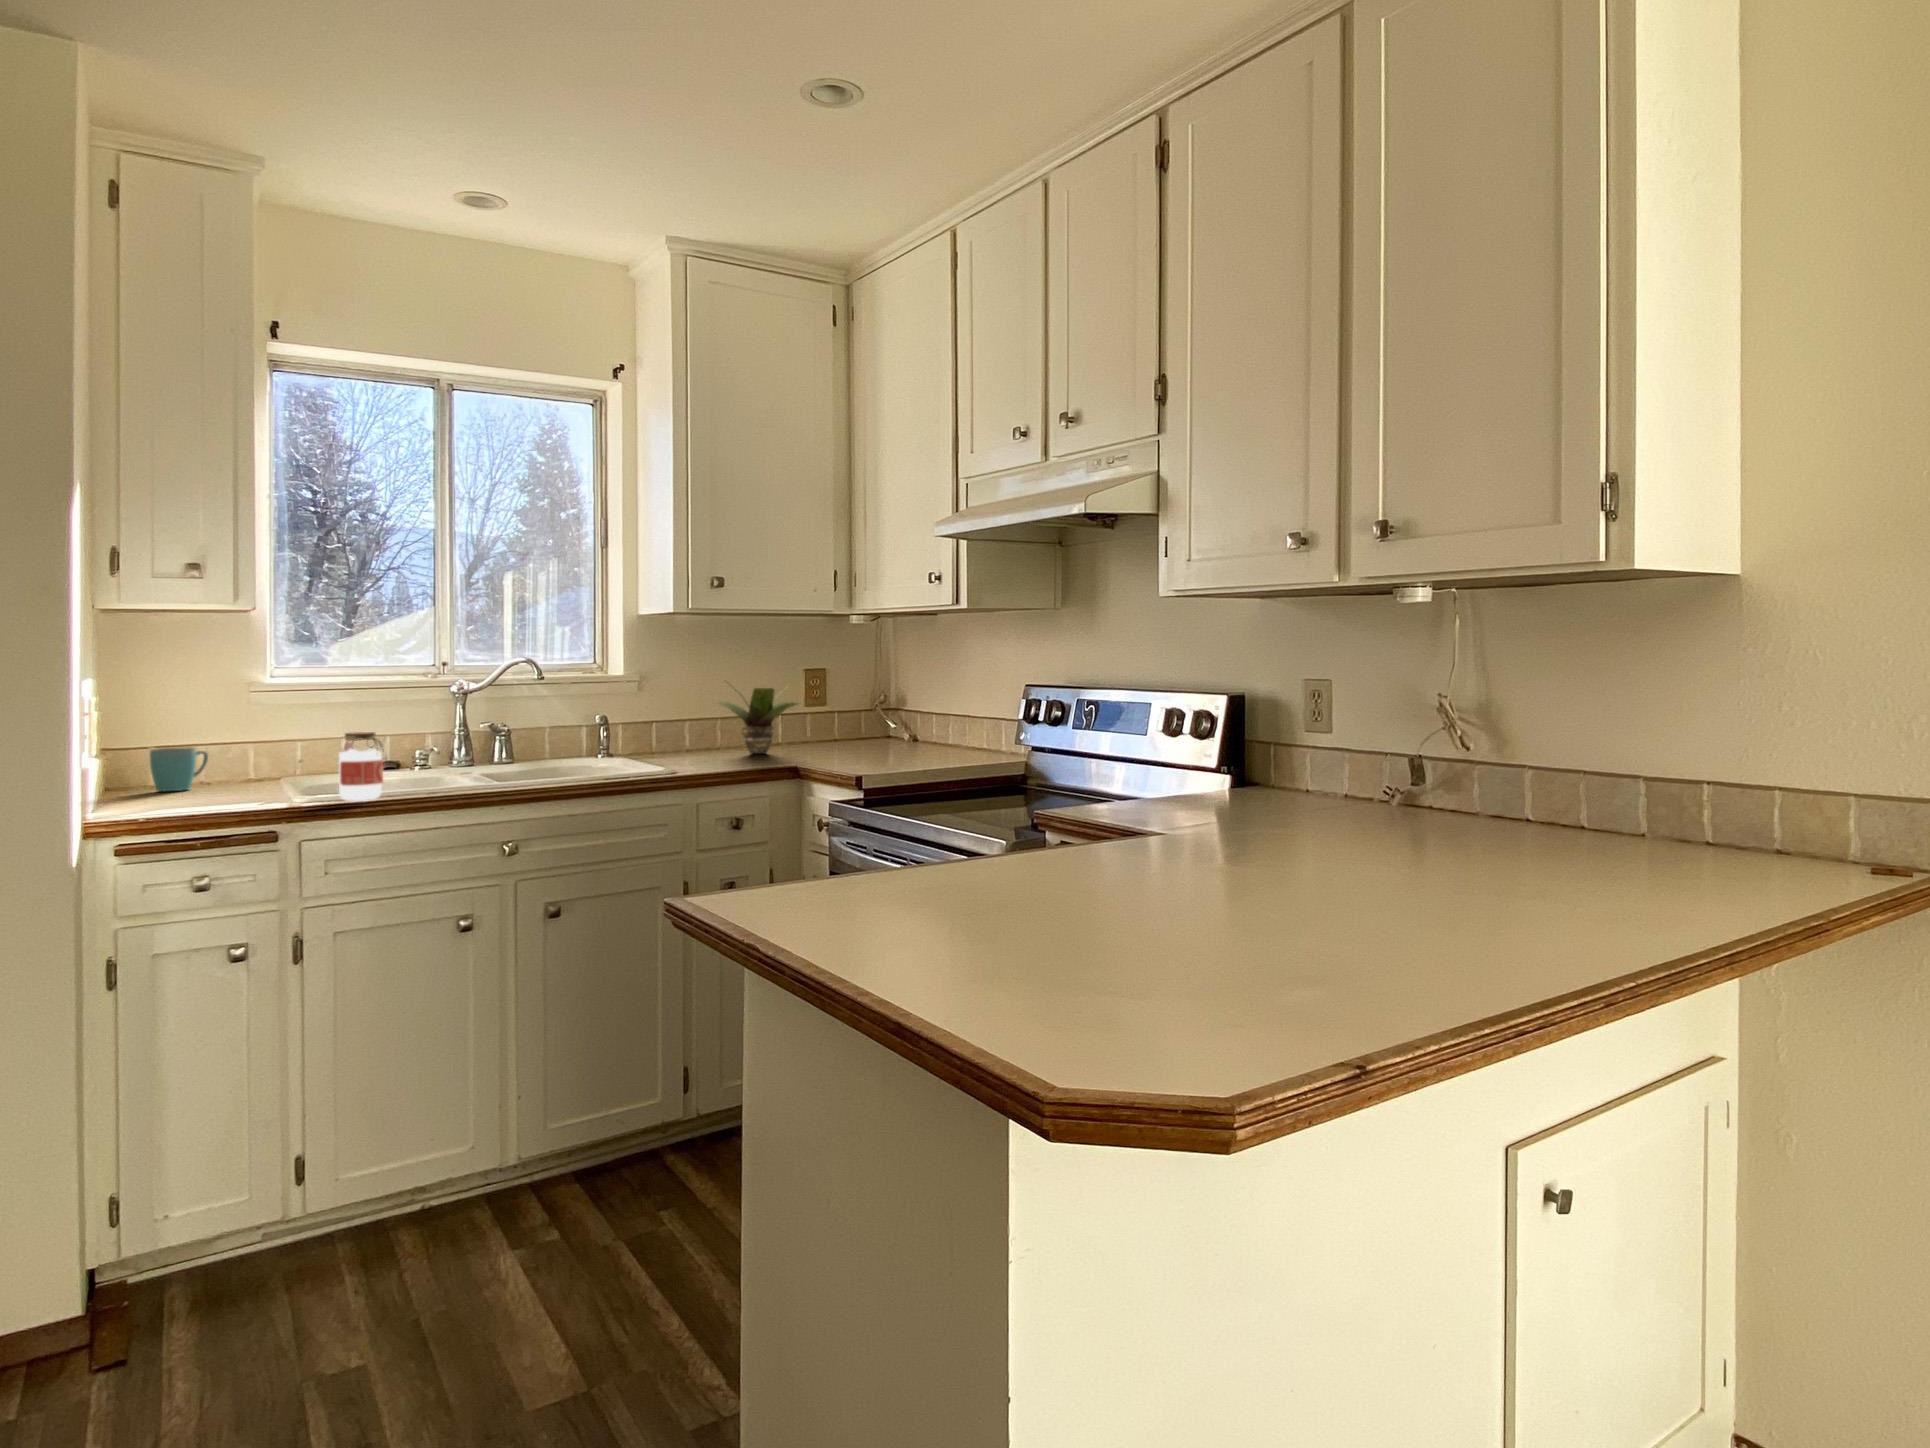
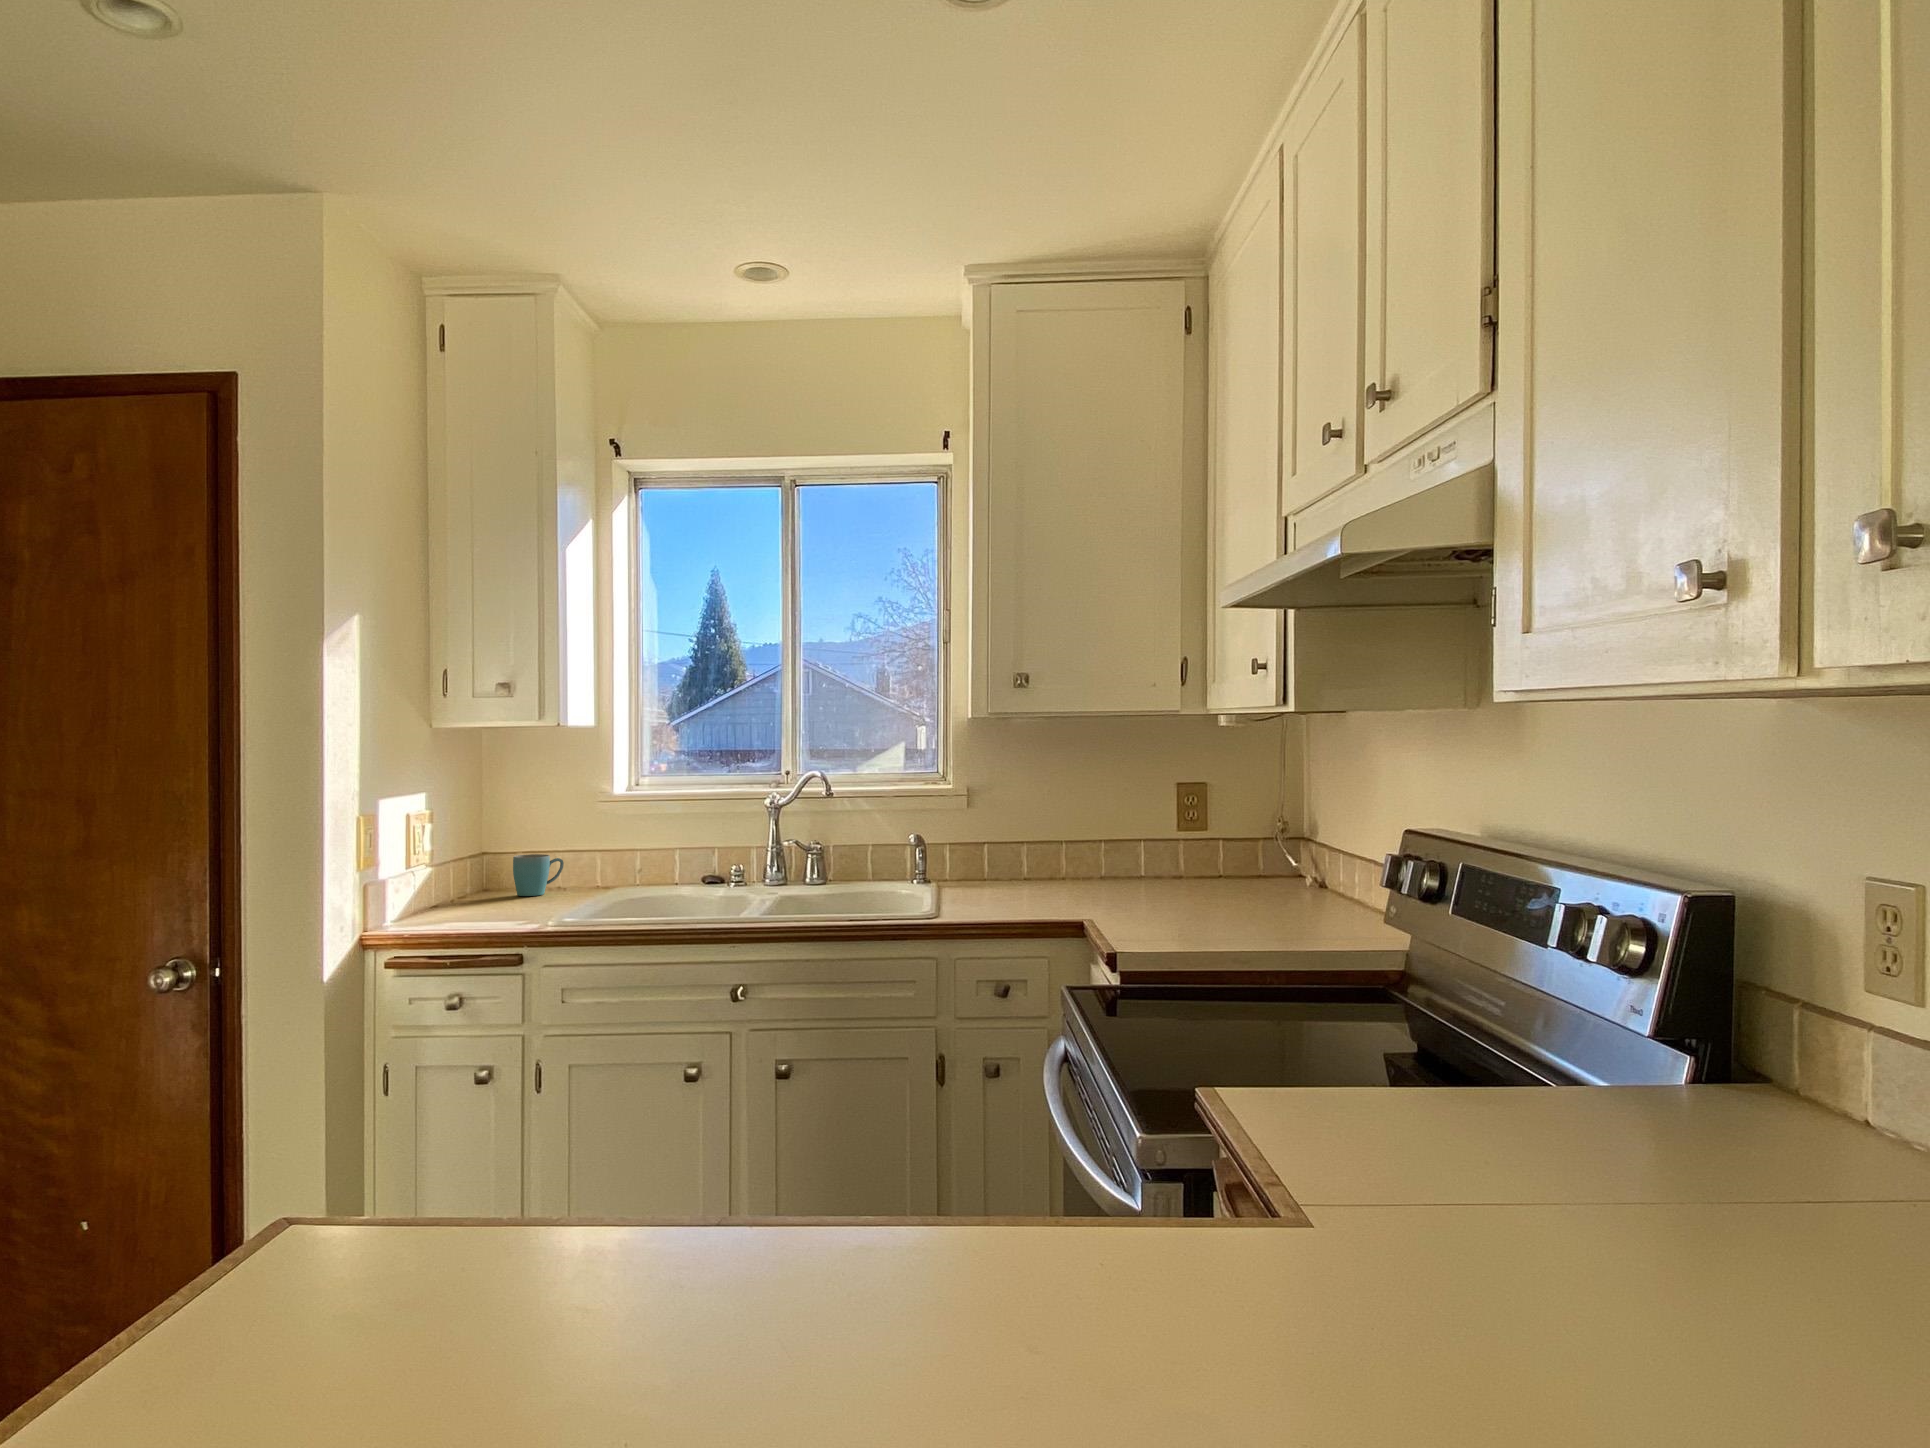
potted plant: present [718,688,797,754] -> none [1045,798,1143,892]
jar: present [339,732,383,801] -> none [571,855,614,931]

